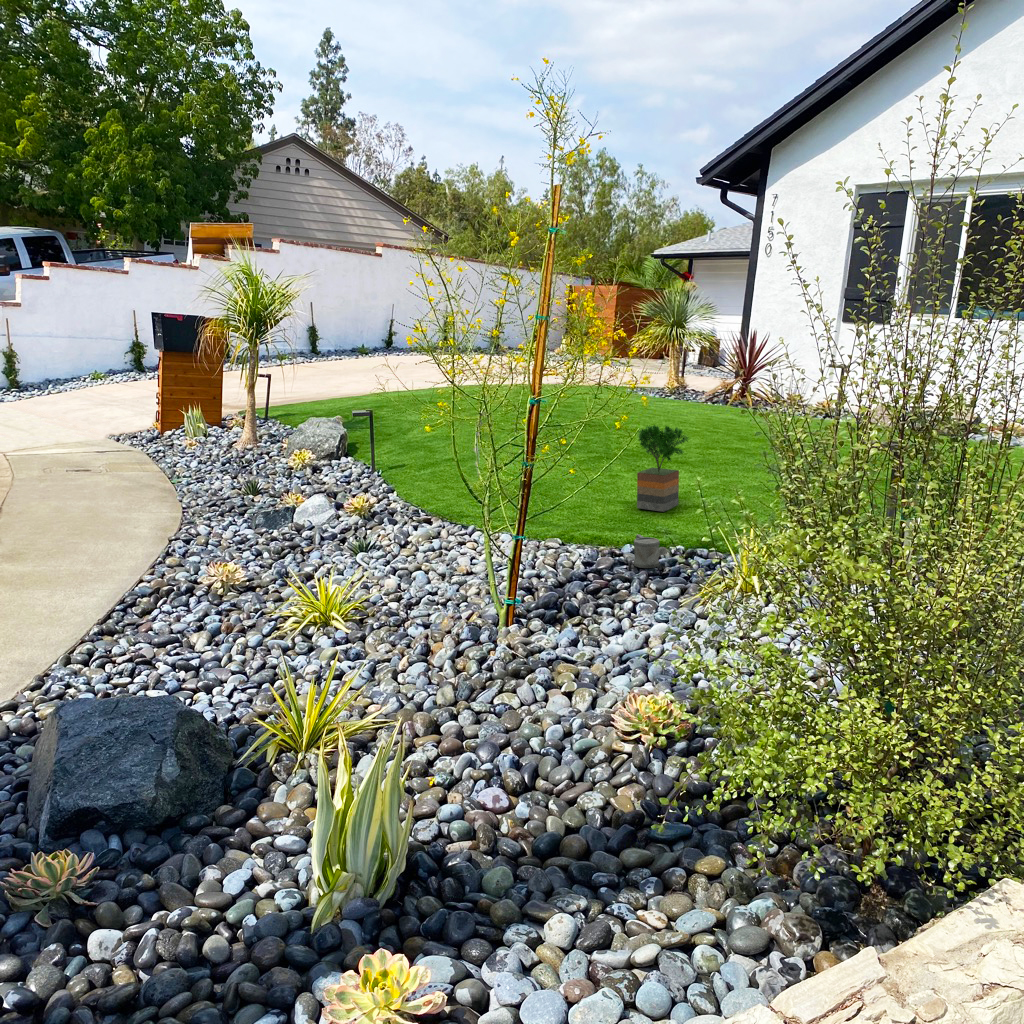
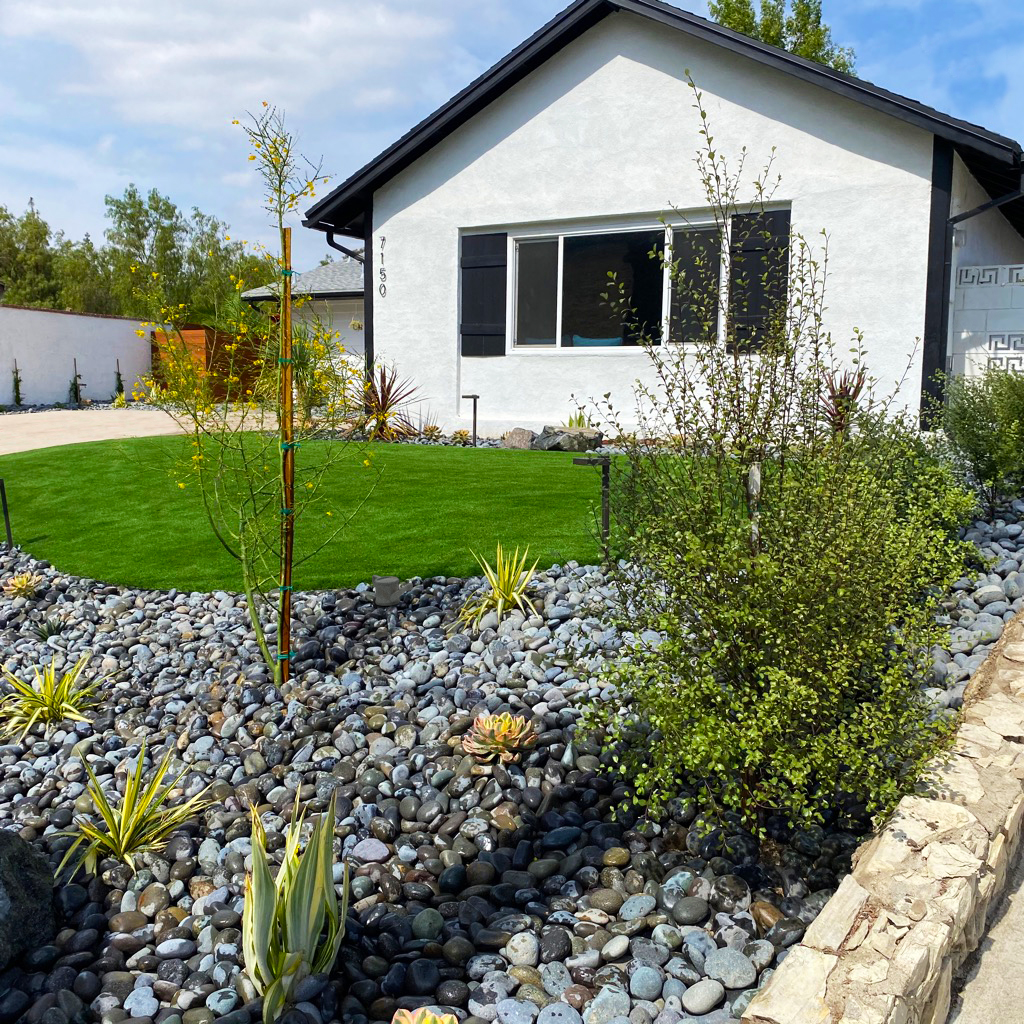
potted tree: present [637,425,689,512] -> none [334,473,386,553]

